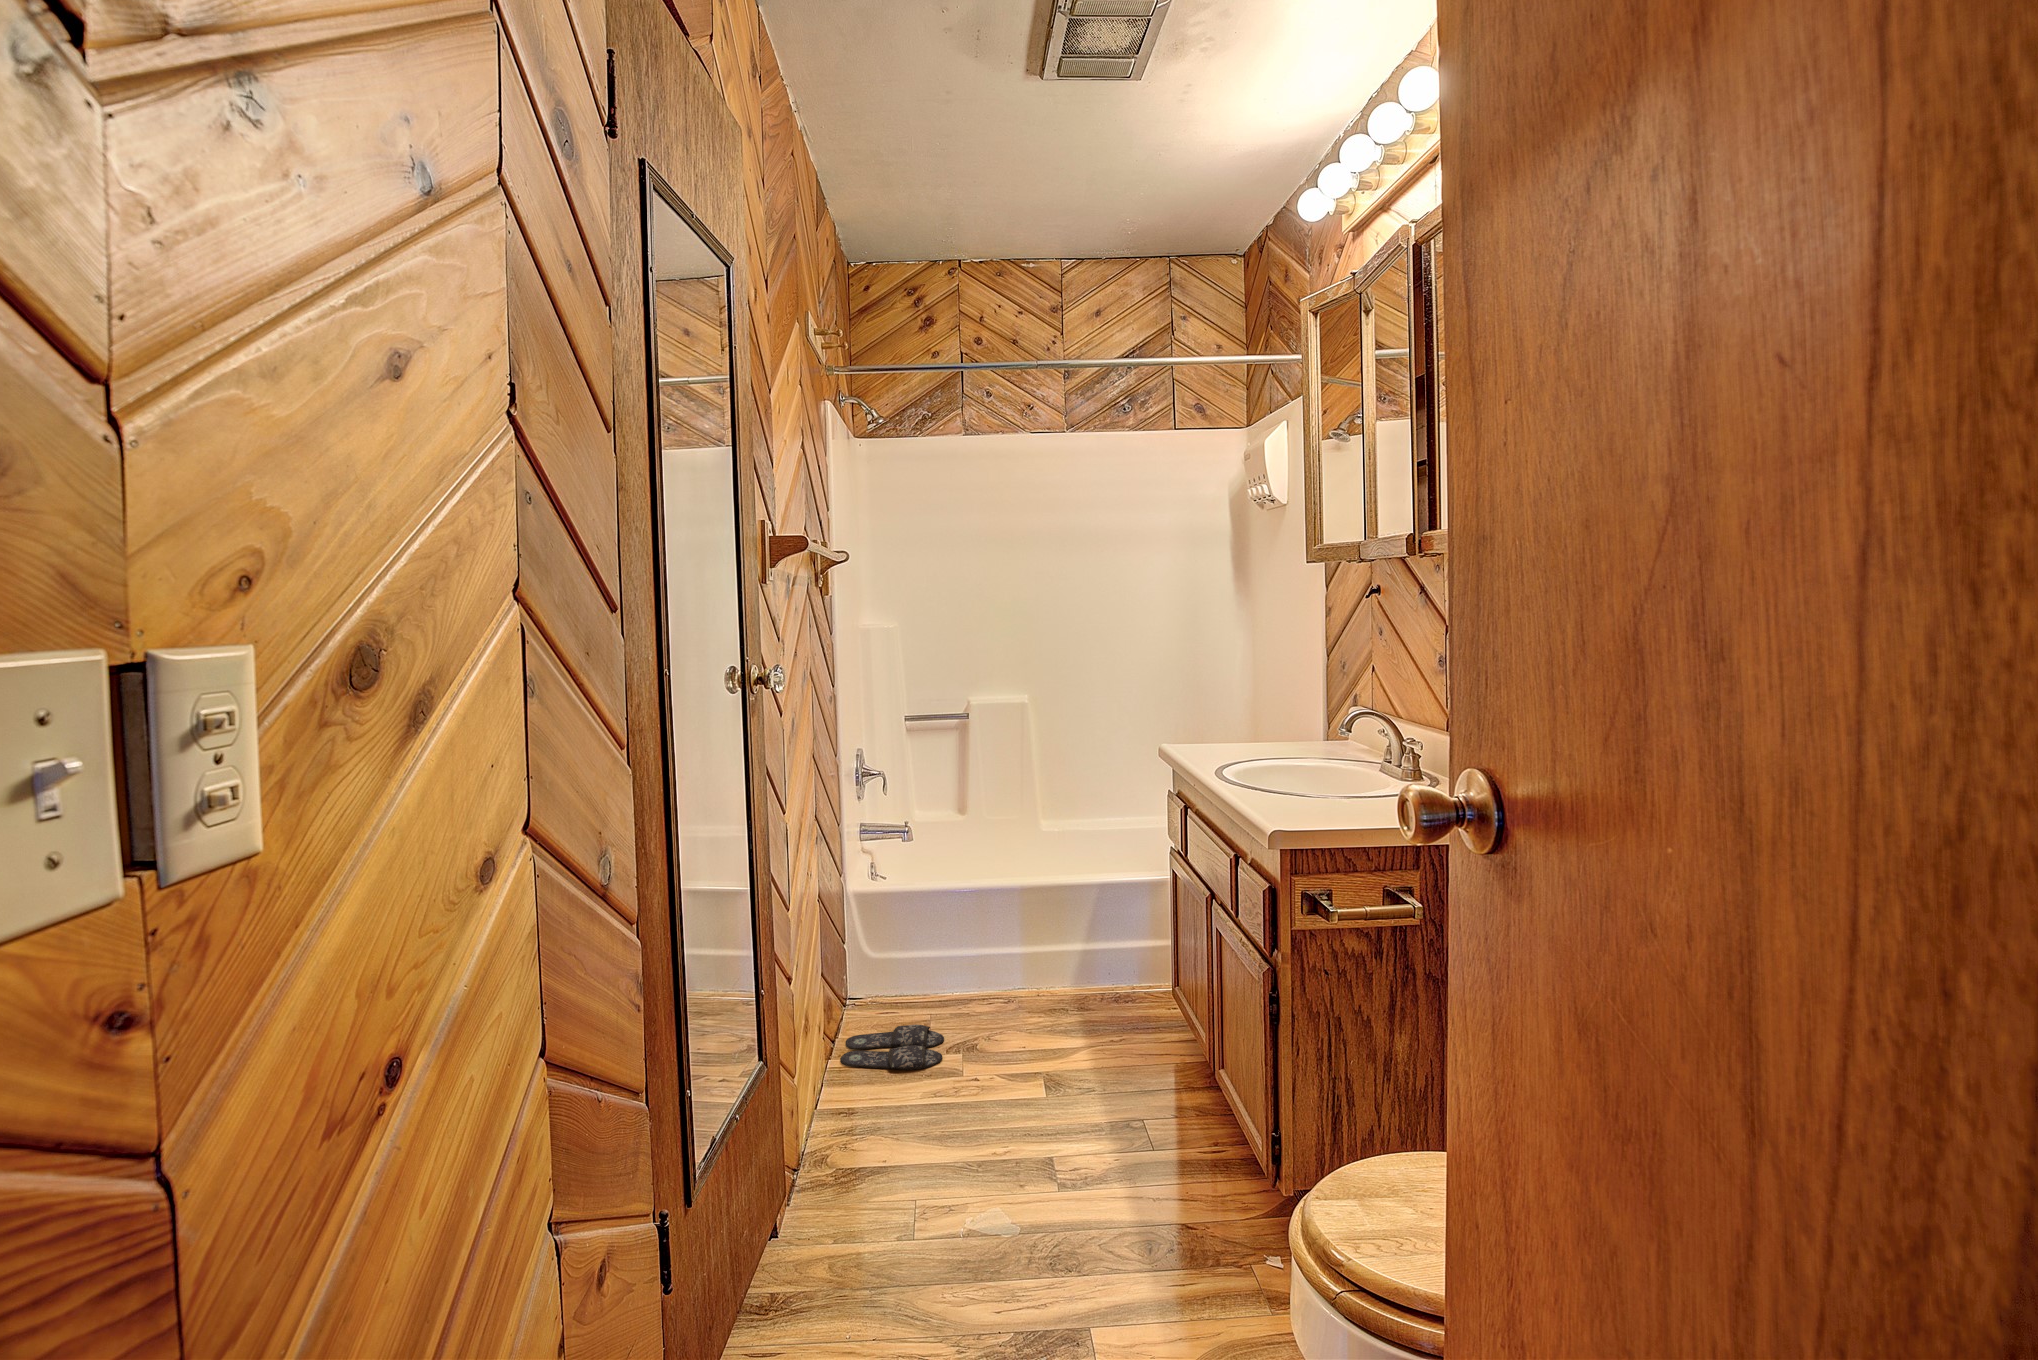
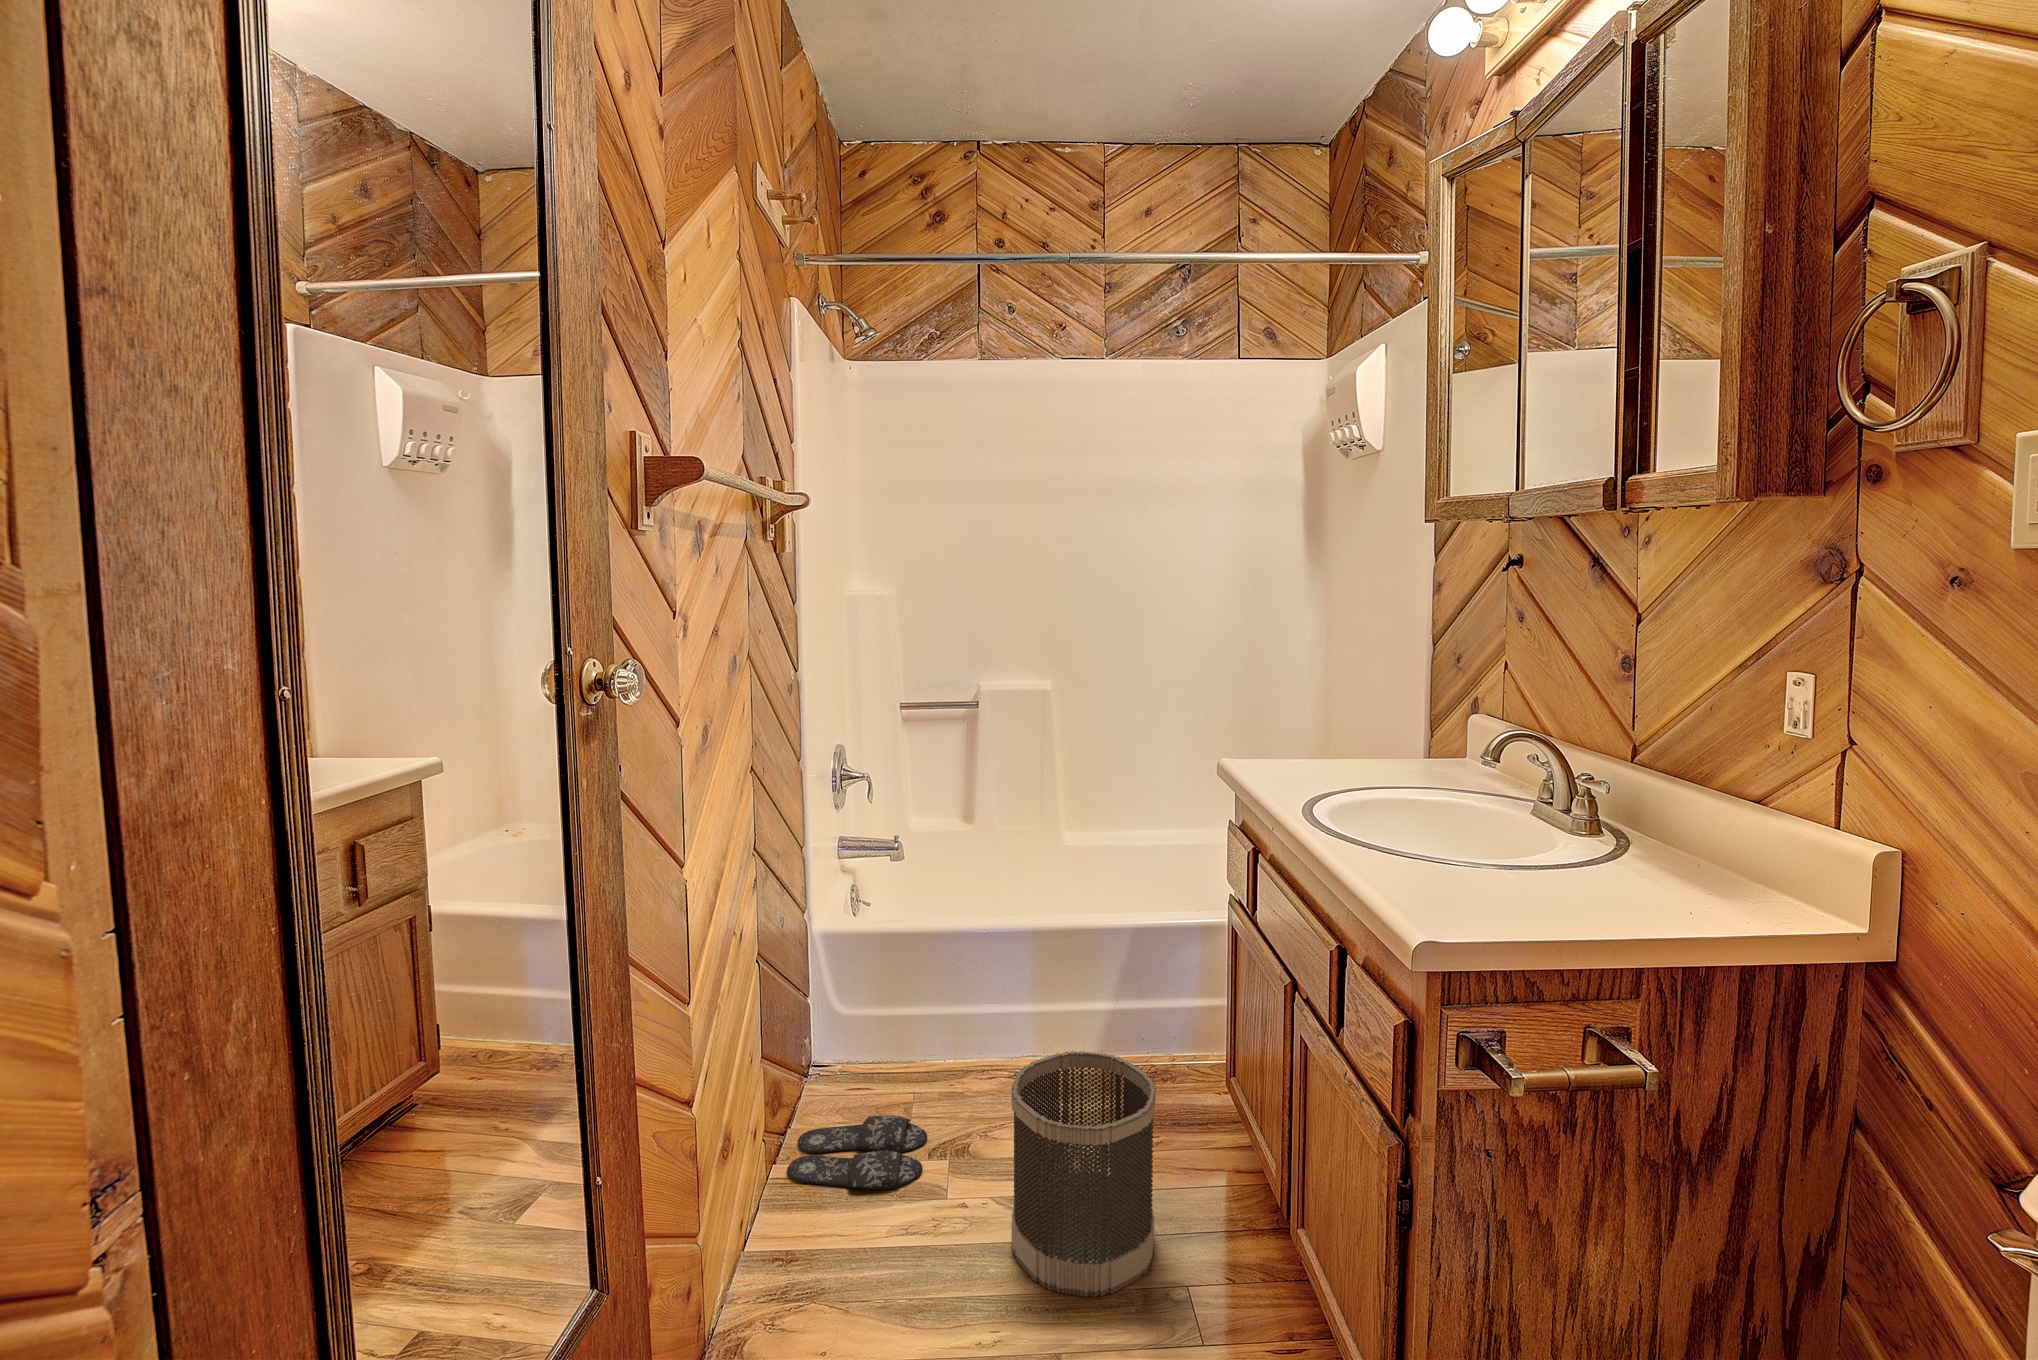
wastebasket: none [1010,959,1118,1126] -> present [1012,1051,1156,1297]

